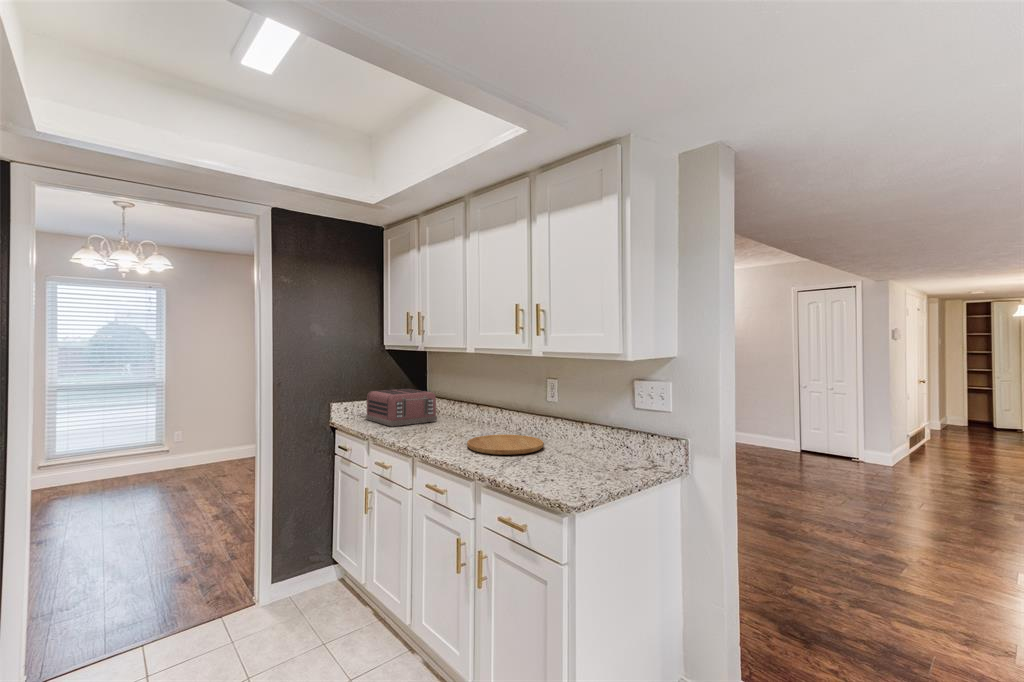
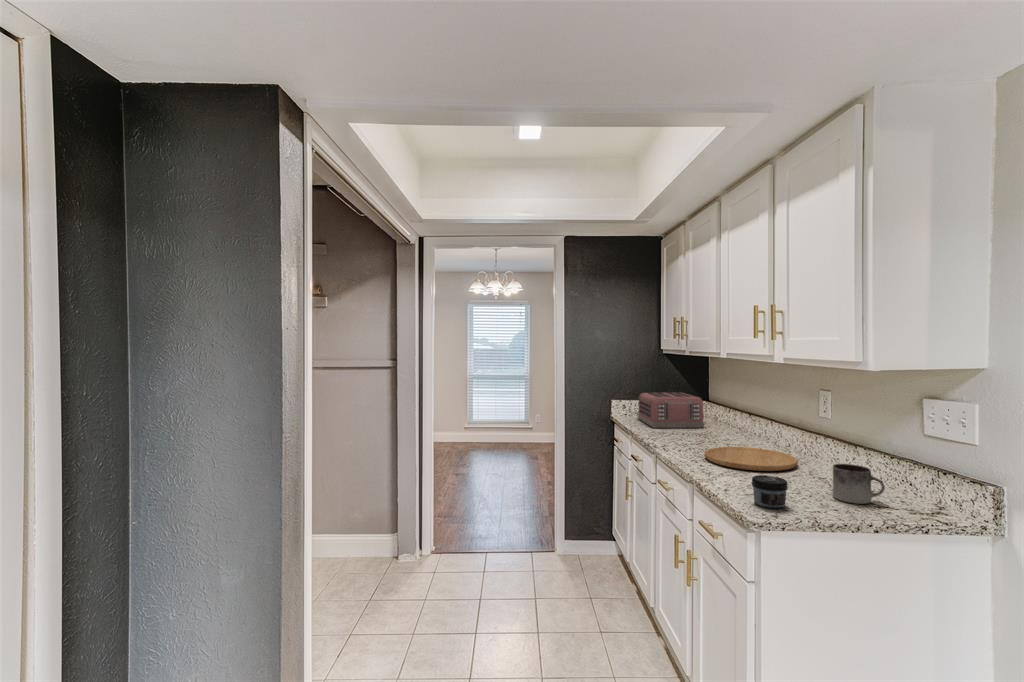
mug: none [590,437,624,468] -> present [833,464,885,504]
jar: none [546,456,575,484] -> present [752,475,788,508]

